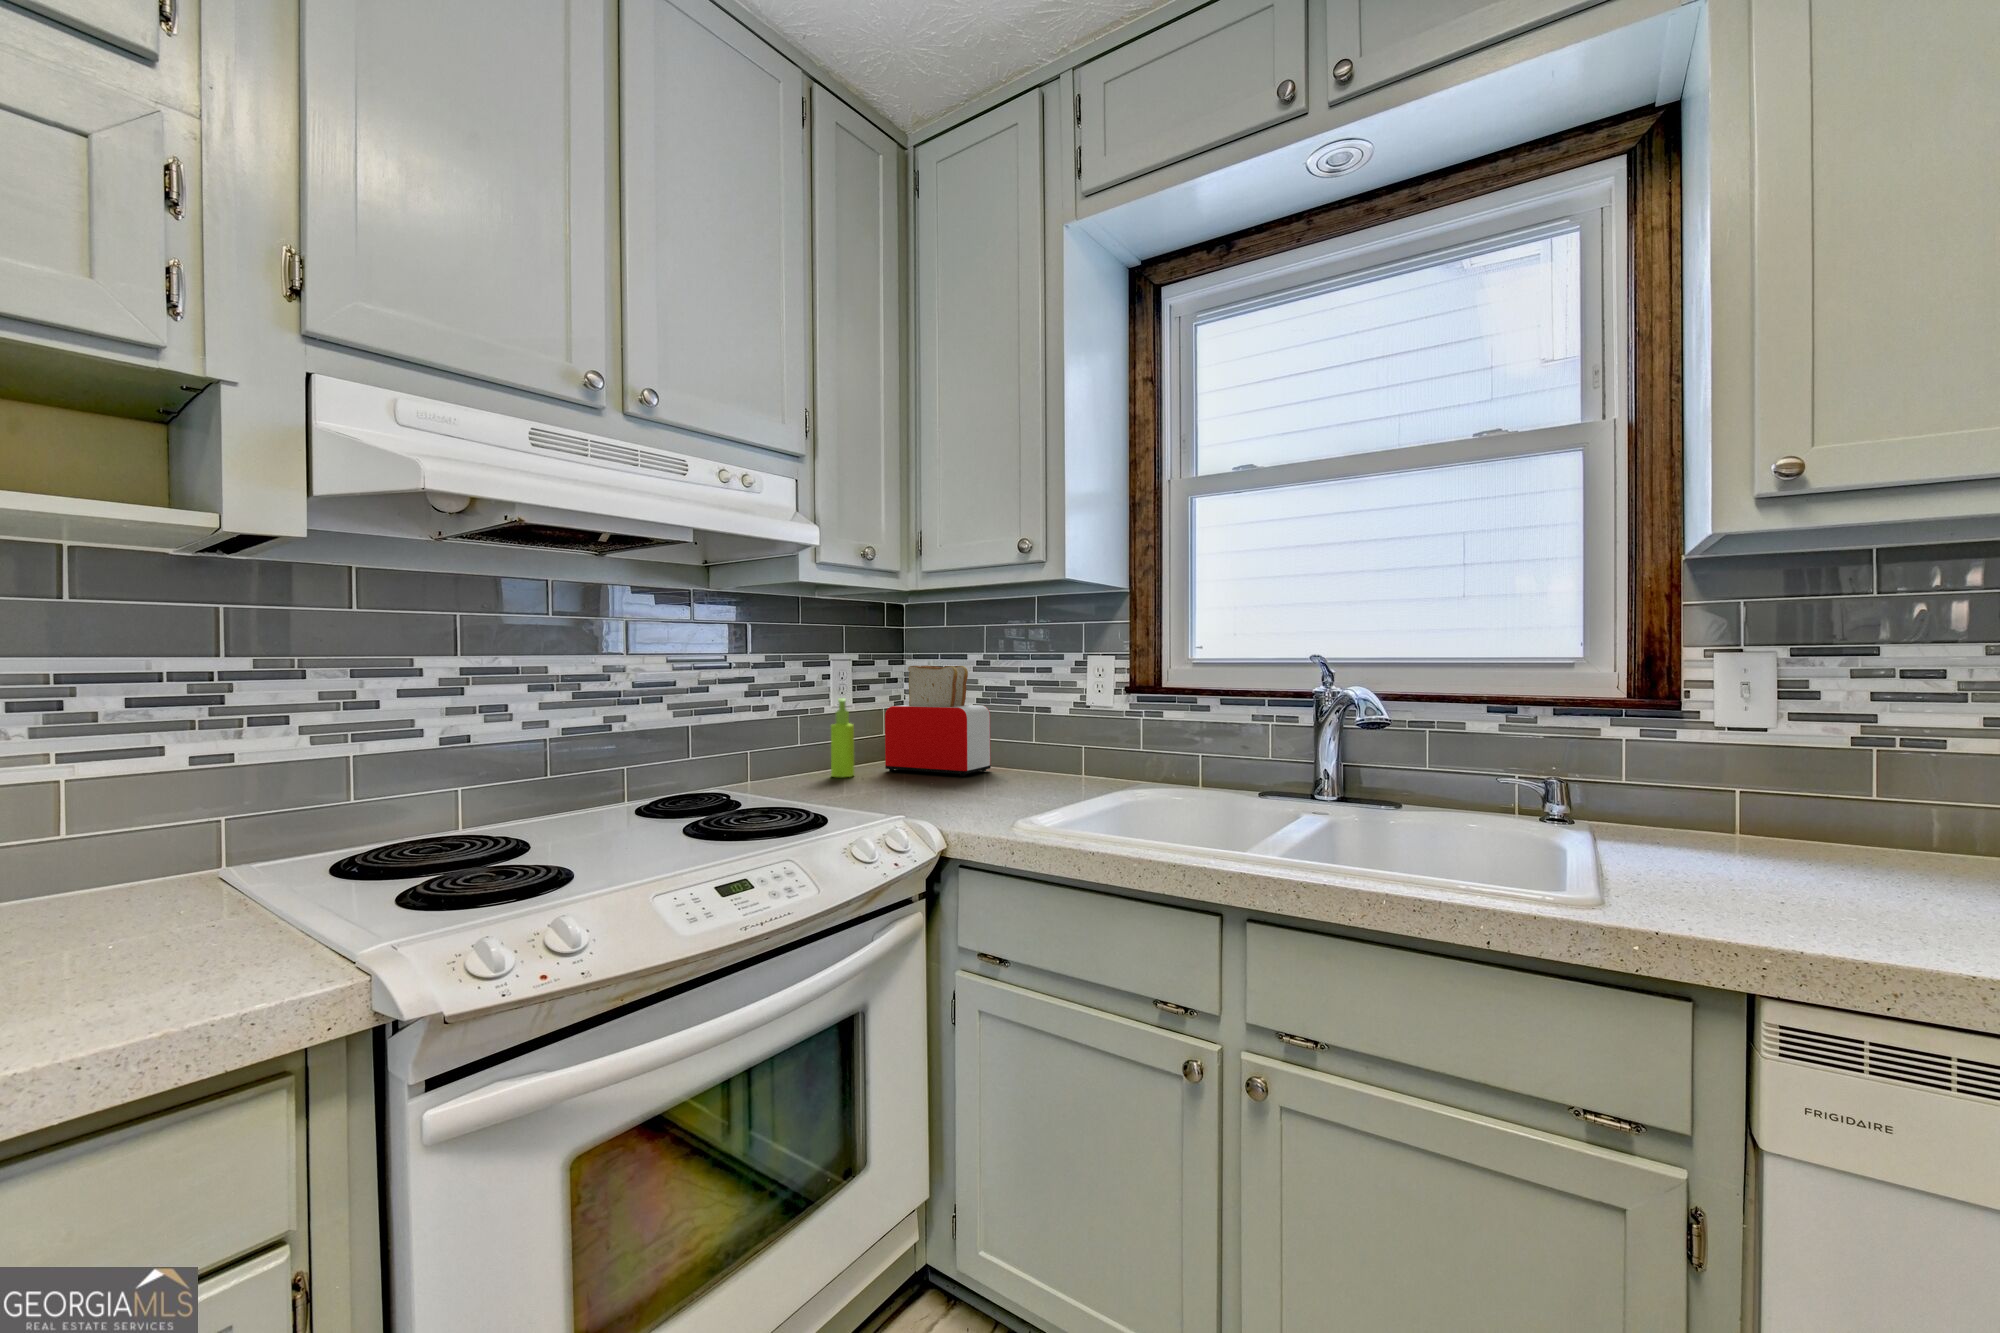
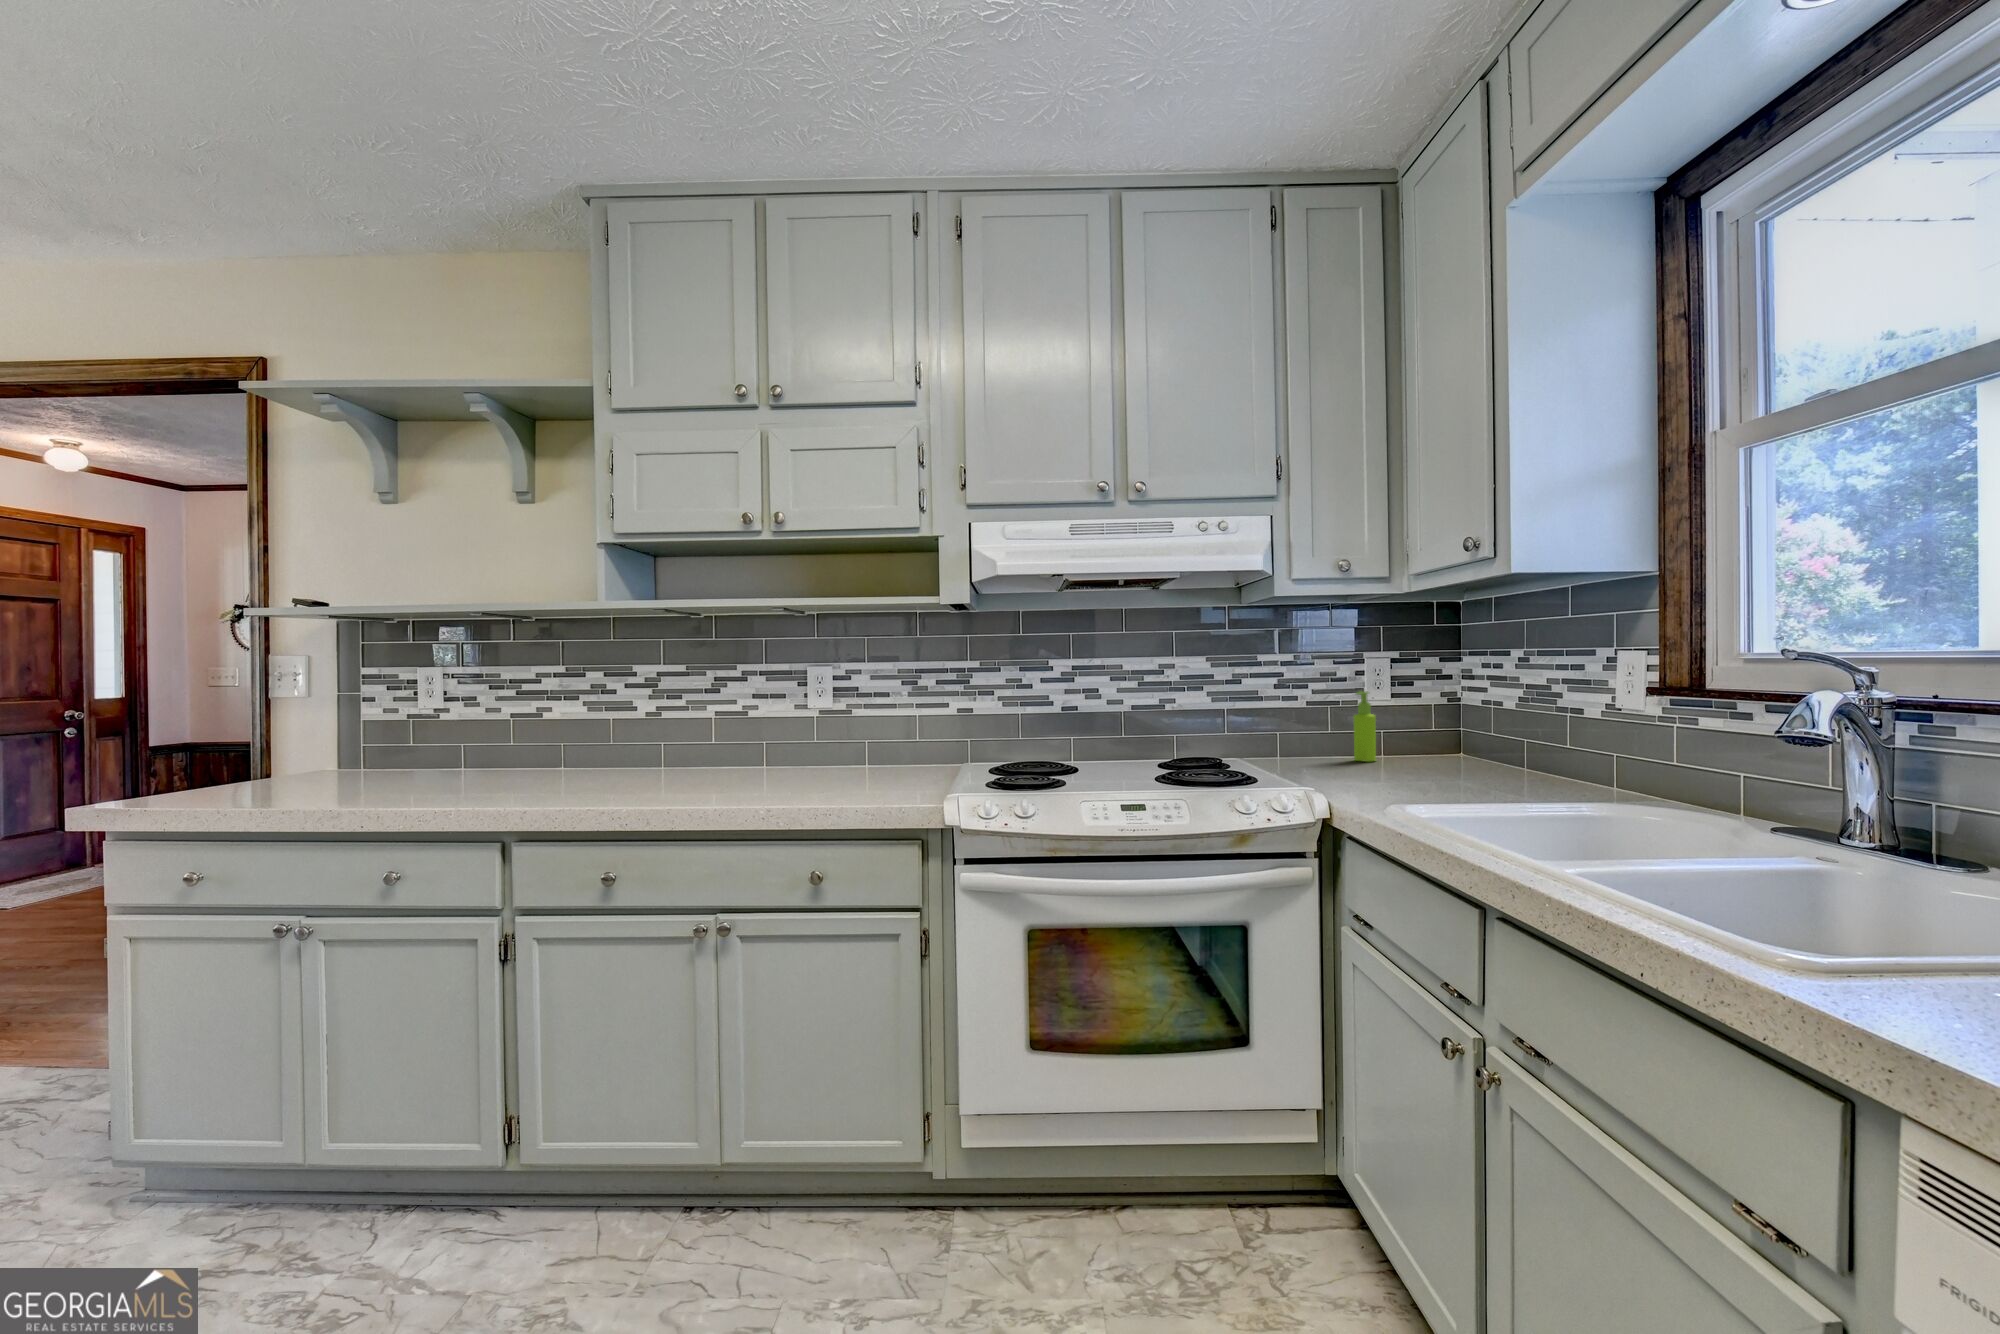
toaster: present [885,666,991,776] -> none [1413,662,1519,771]

